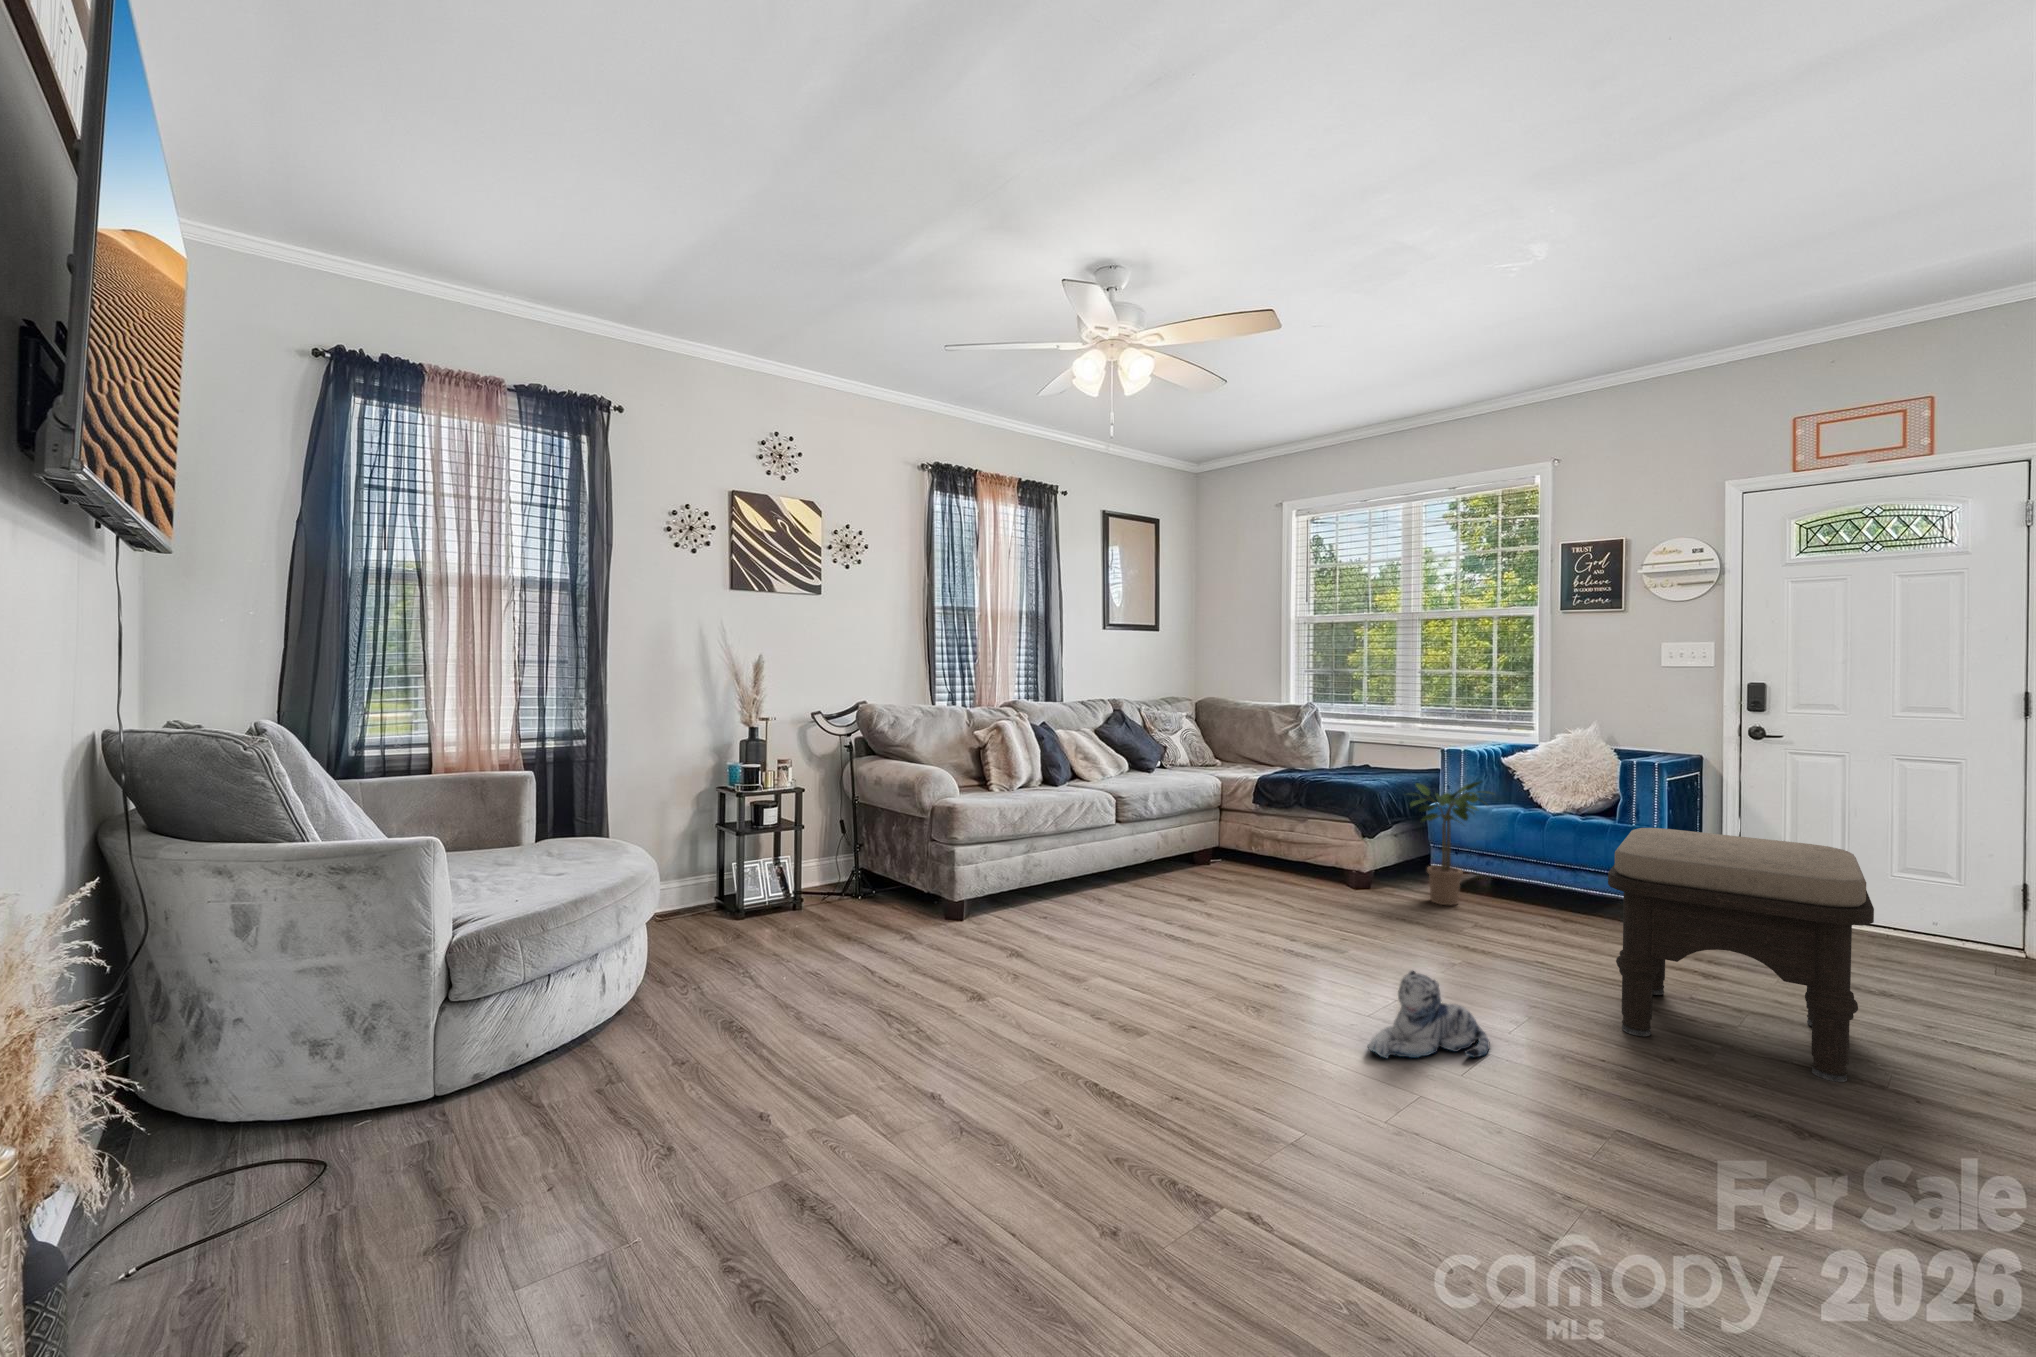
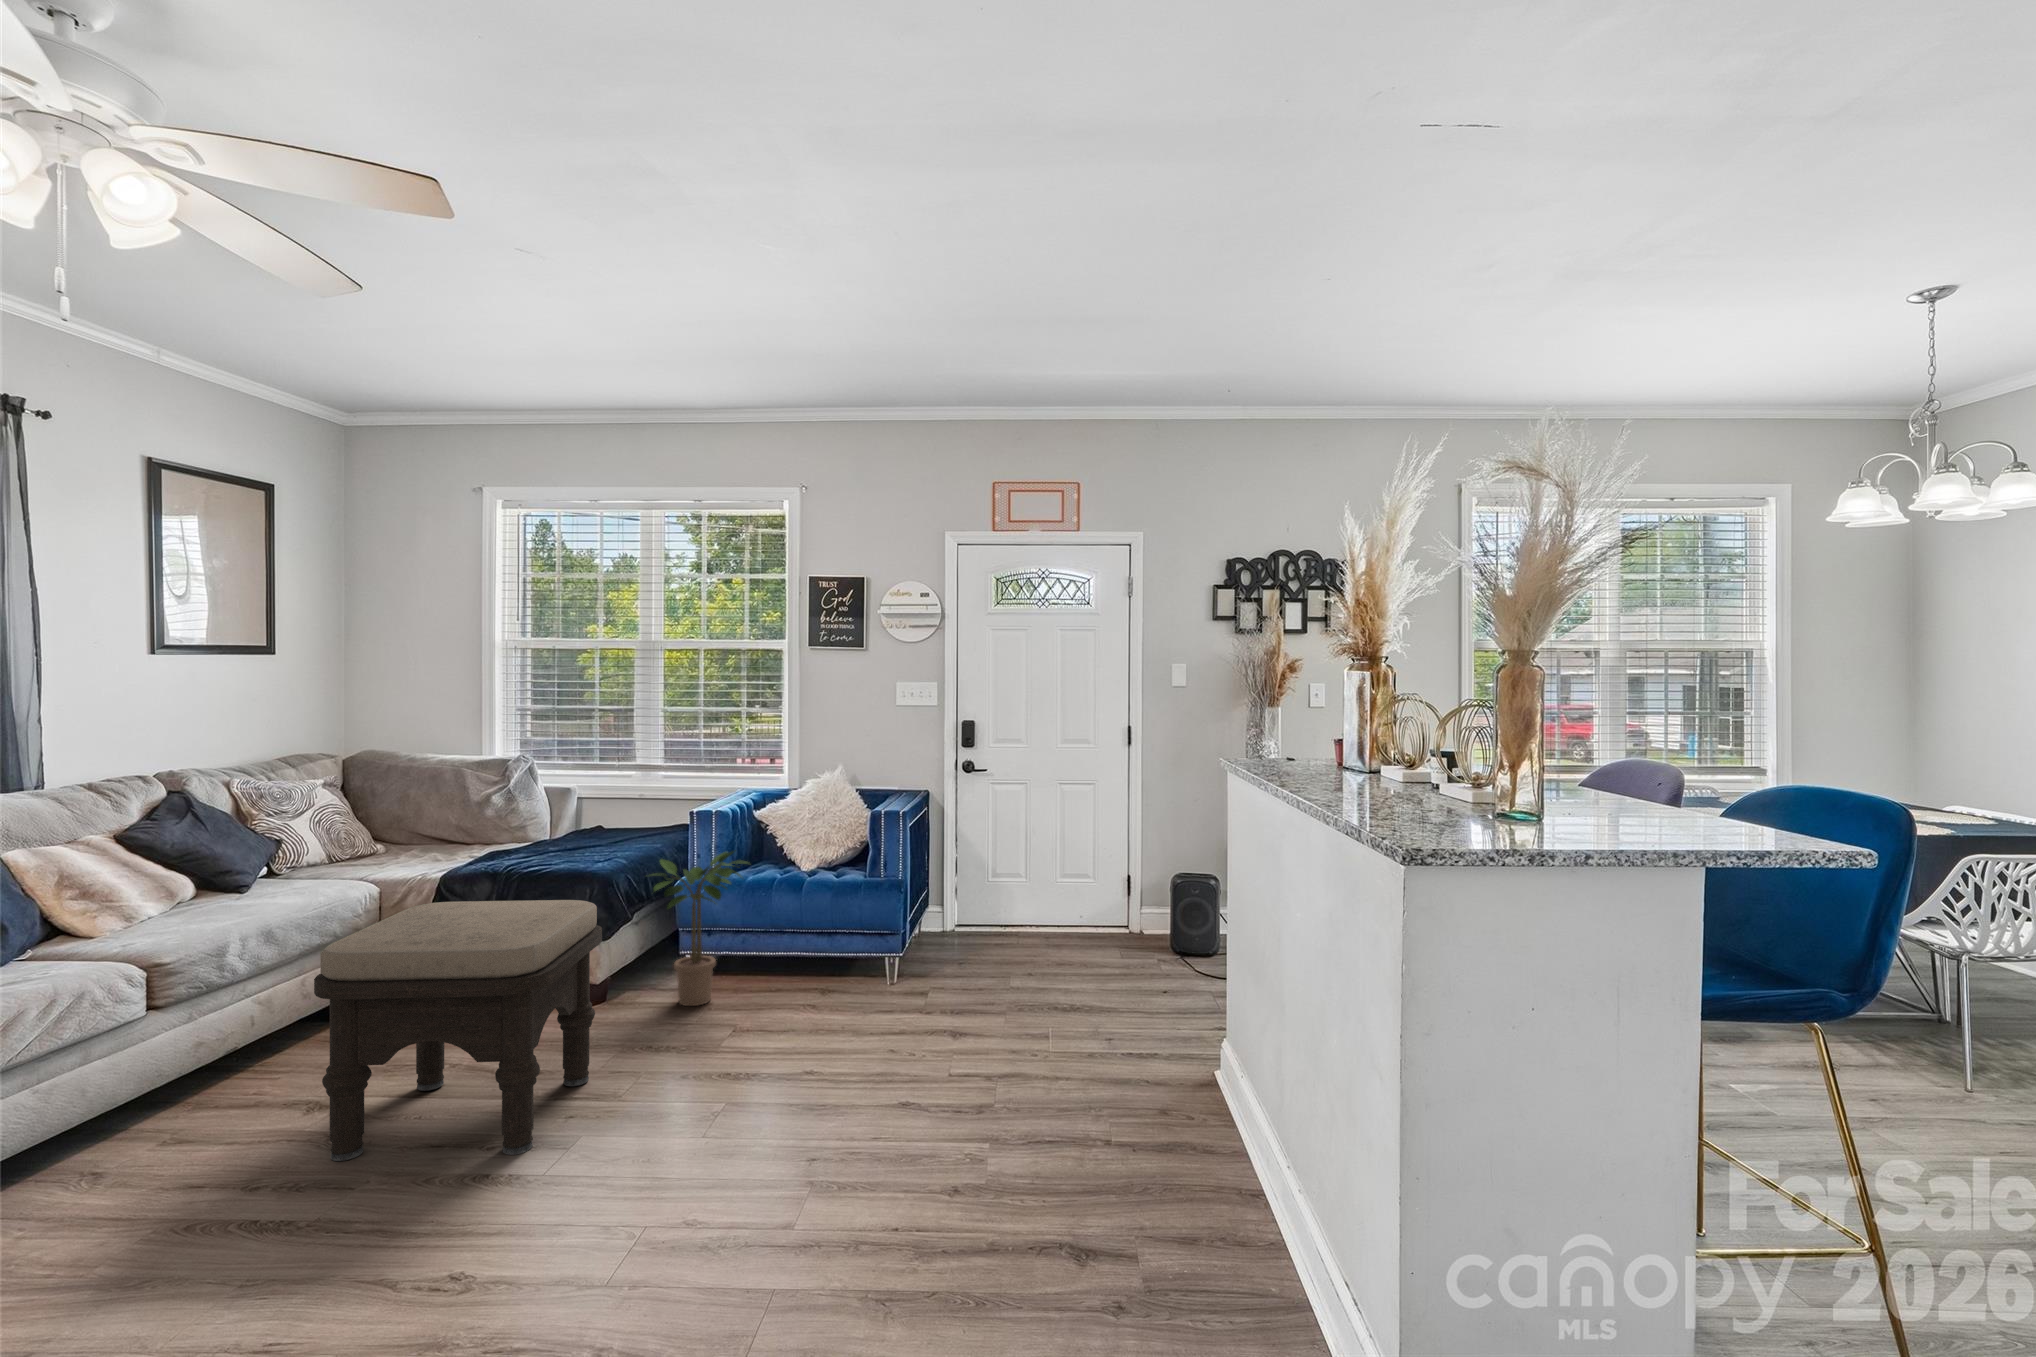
ottoman: present [1608,828,1874,1082] -> present [314,900,602,1161]
plush toy: present [1368,970,1490,1058] -> none [614,1160,767,1306]

